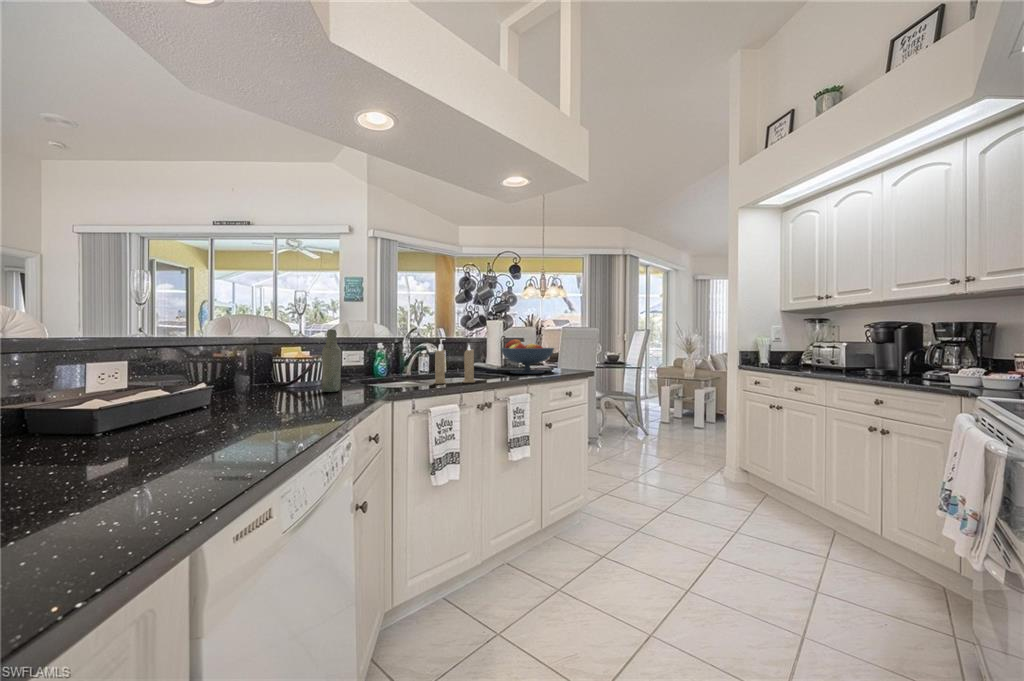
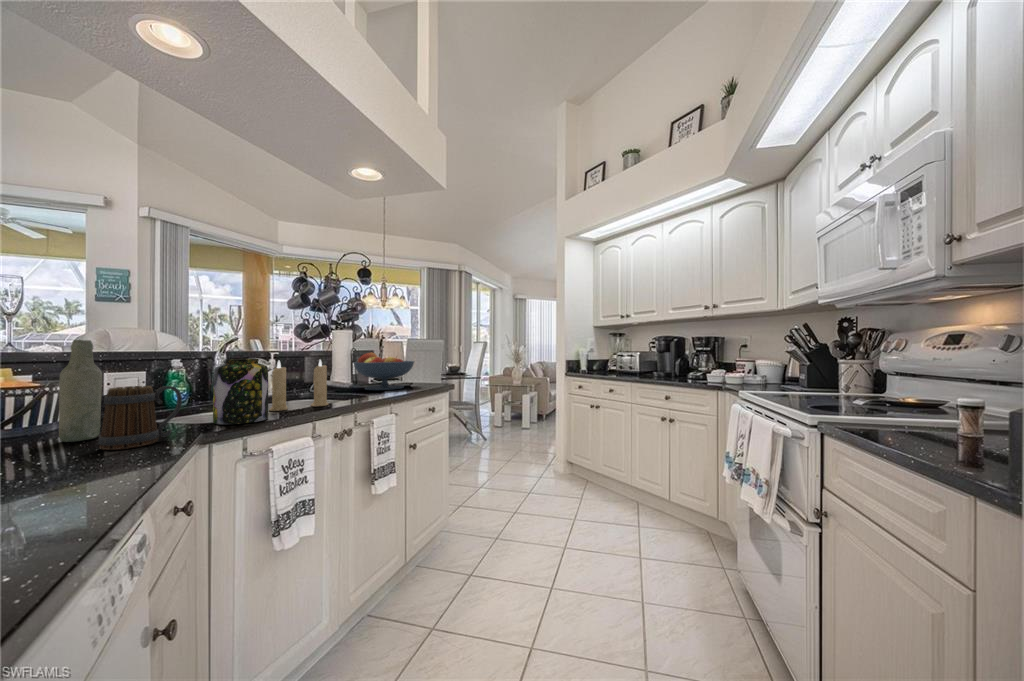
jar: none [398,343,431,390] -> present [213,359,268,424]
mug: none [340,359,380,397] -> present [98,386,182,450]

